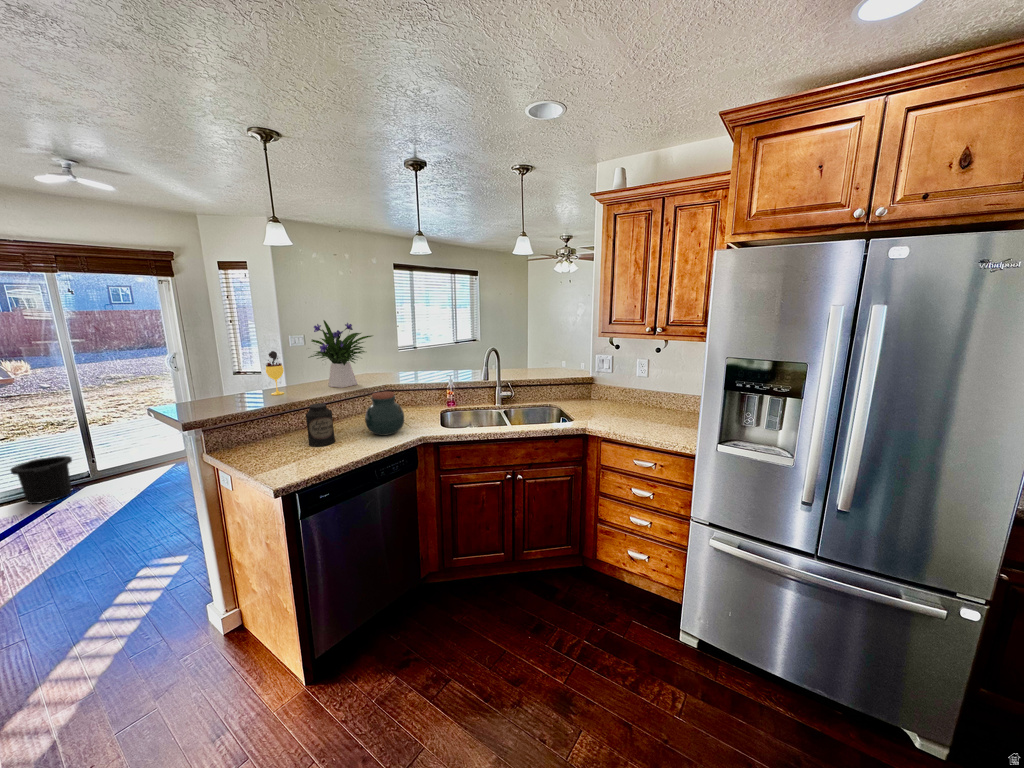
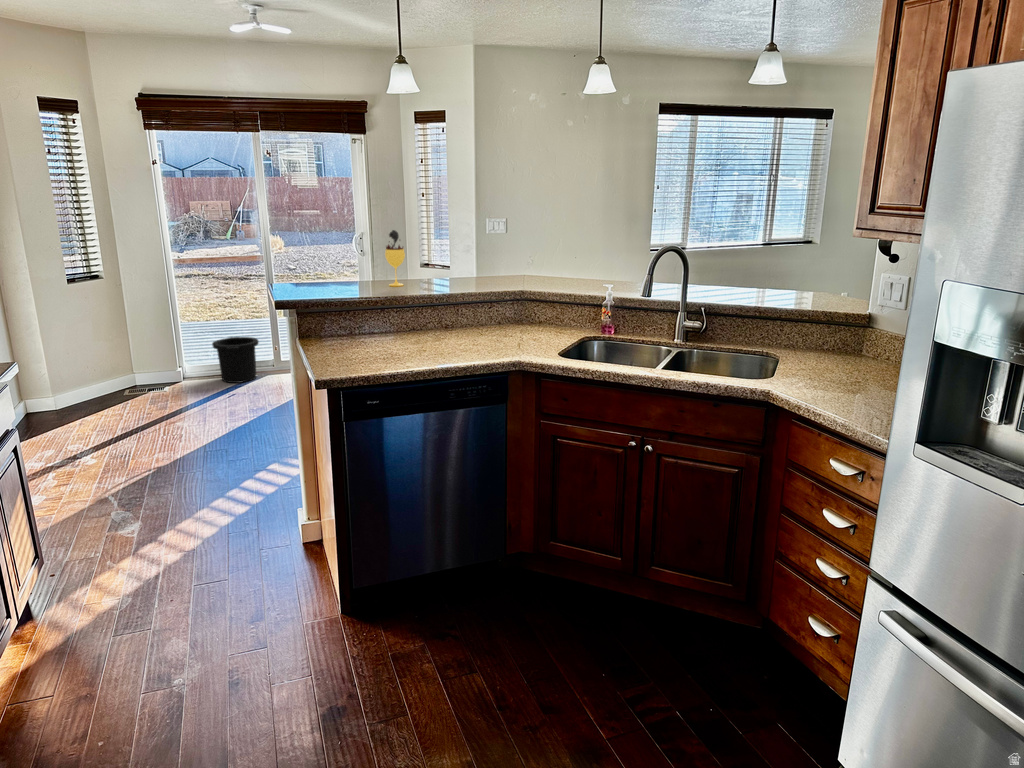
flower arrangement: present [308,320,372,388] -> none [430,192,515,287]
jar: present [365,392,404,435] -> none [458,293,508,352]
canister: present [306,403,335,447] -> none [388,298,421,351]

